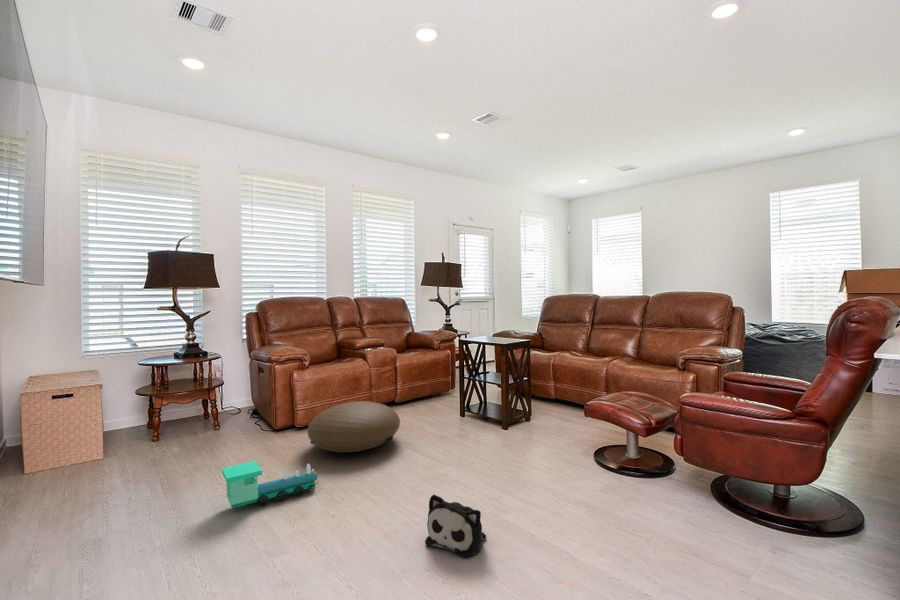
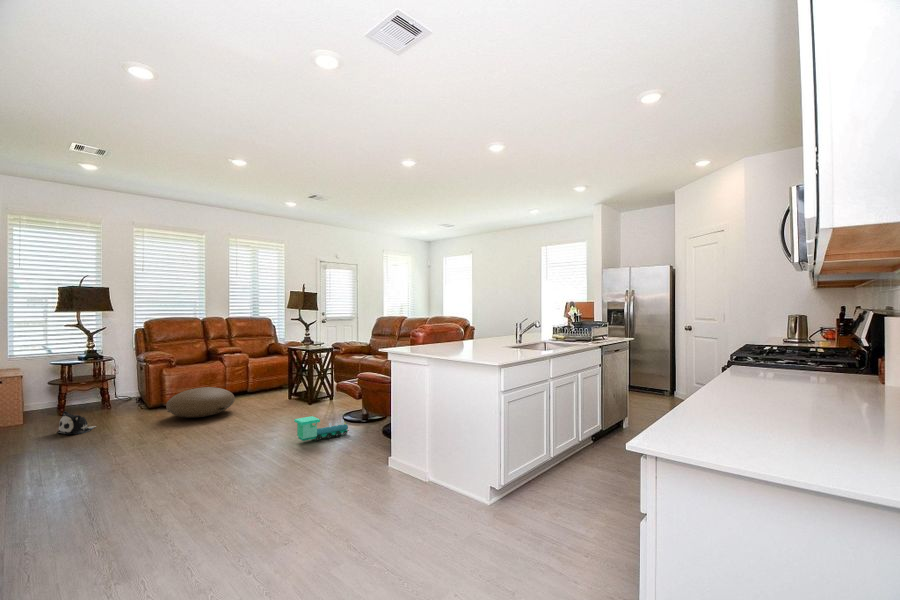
toy train: present [222,461,318,508] -> present [294,416,349,441]
plush toy: present [425,494,486,557] -> present [57,411,96,435]

